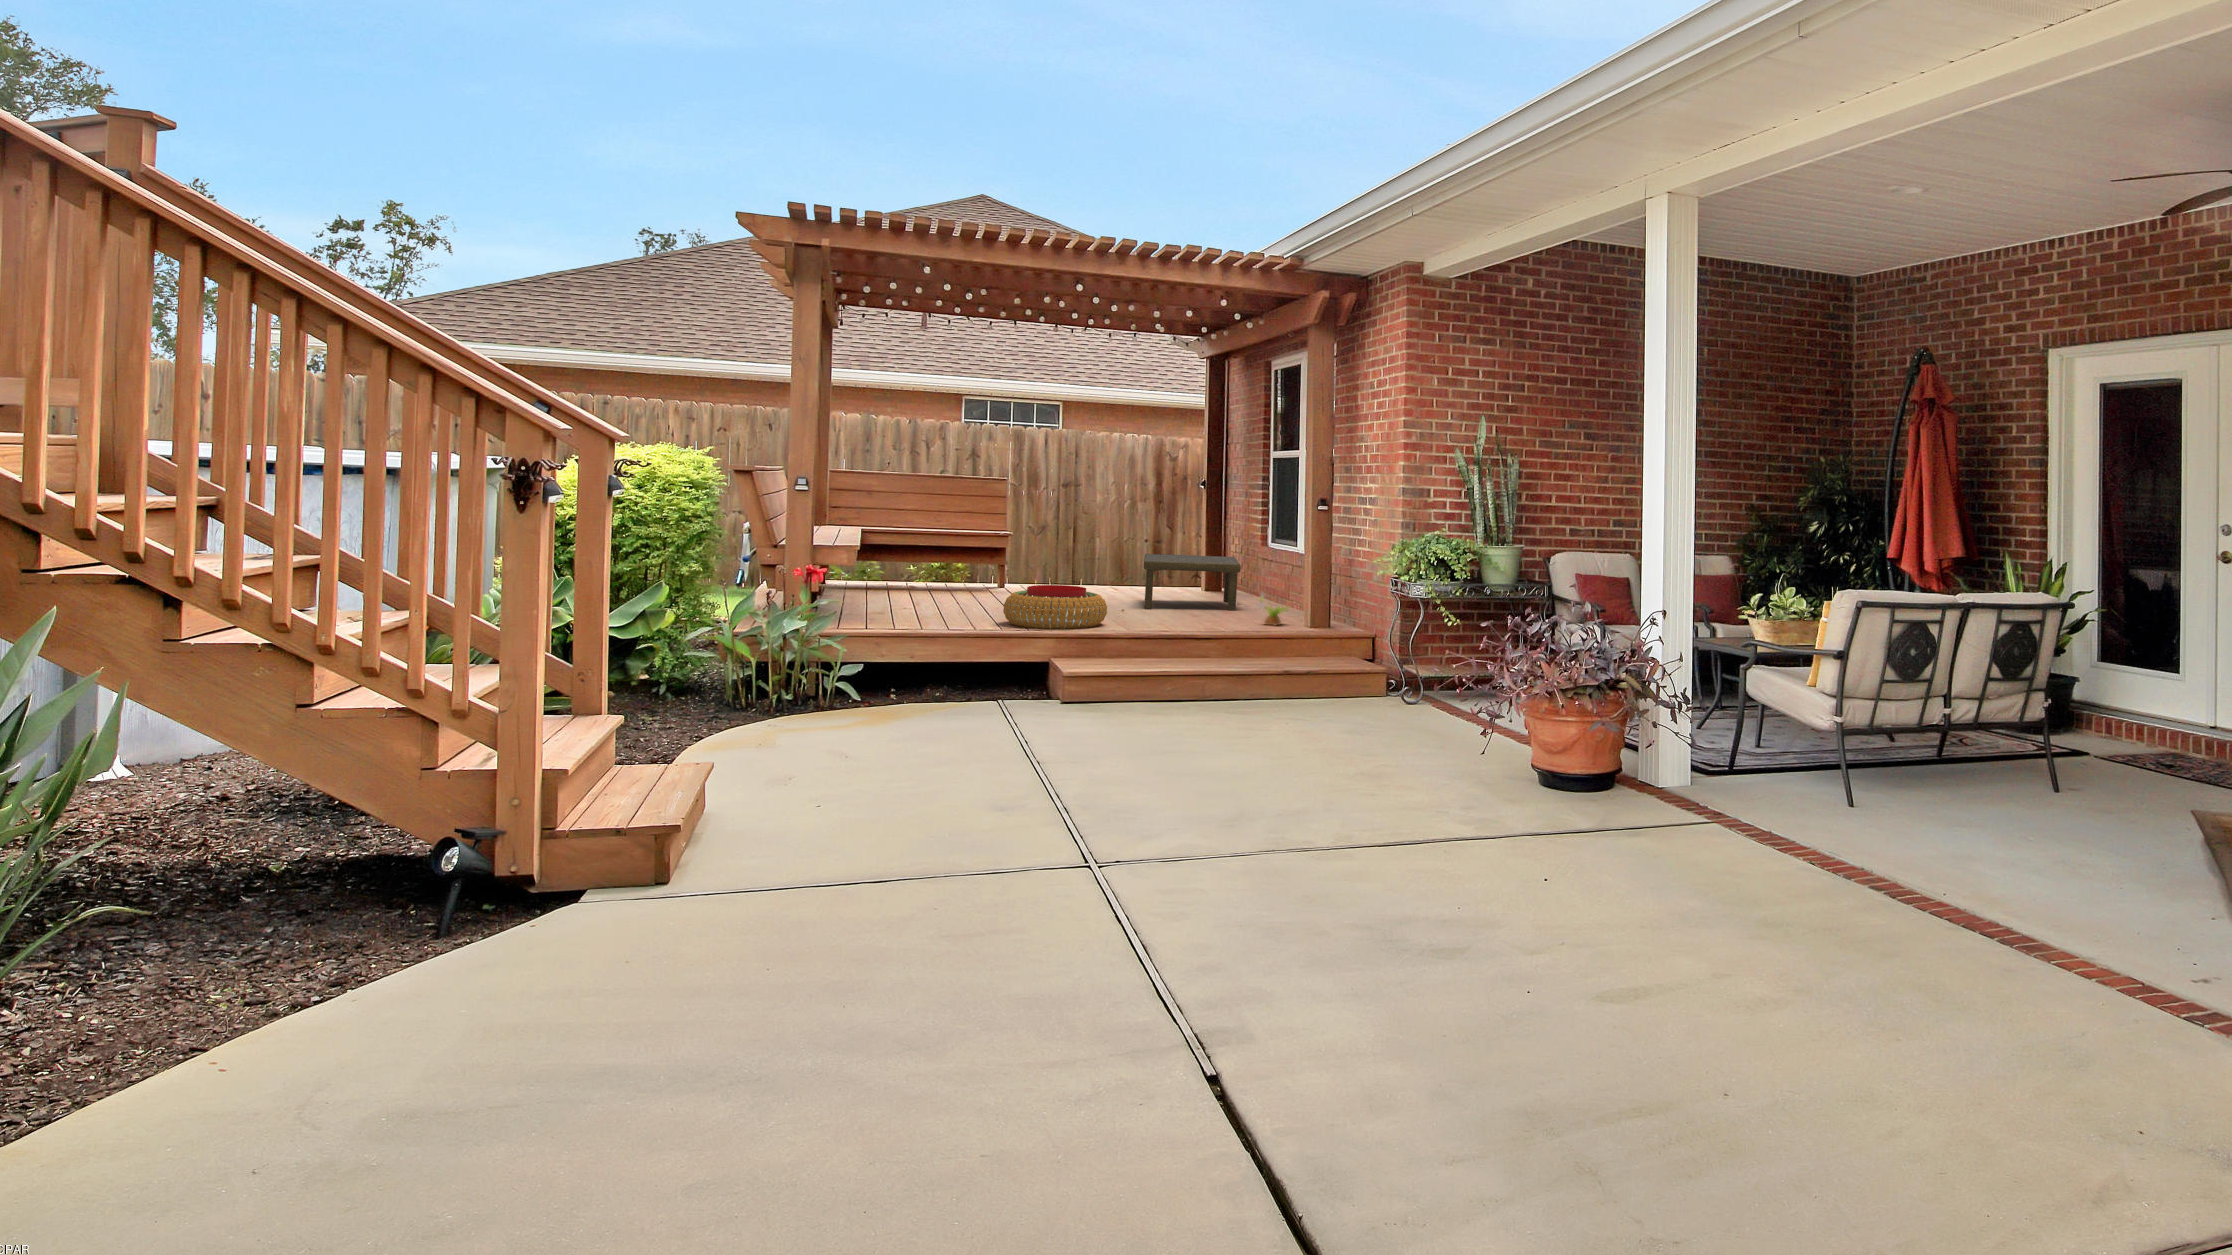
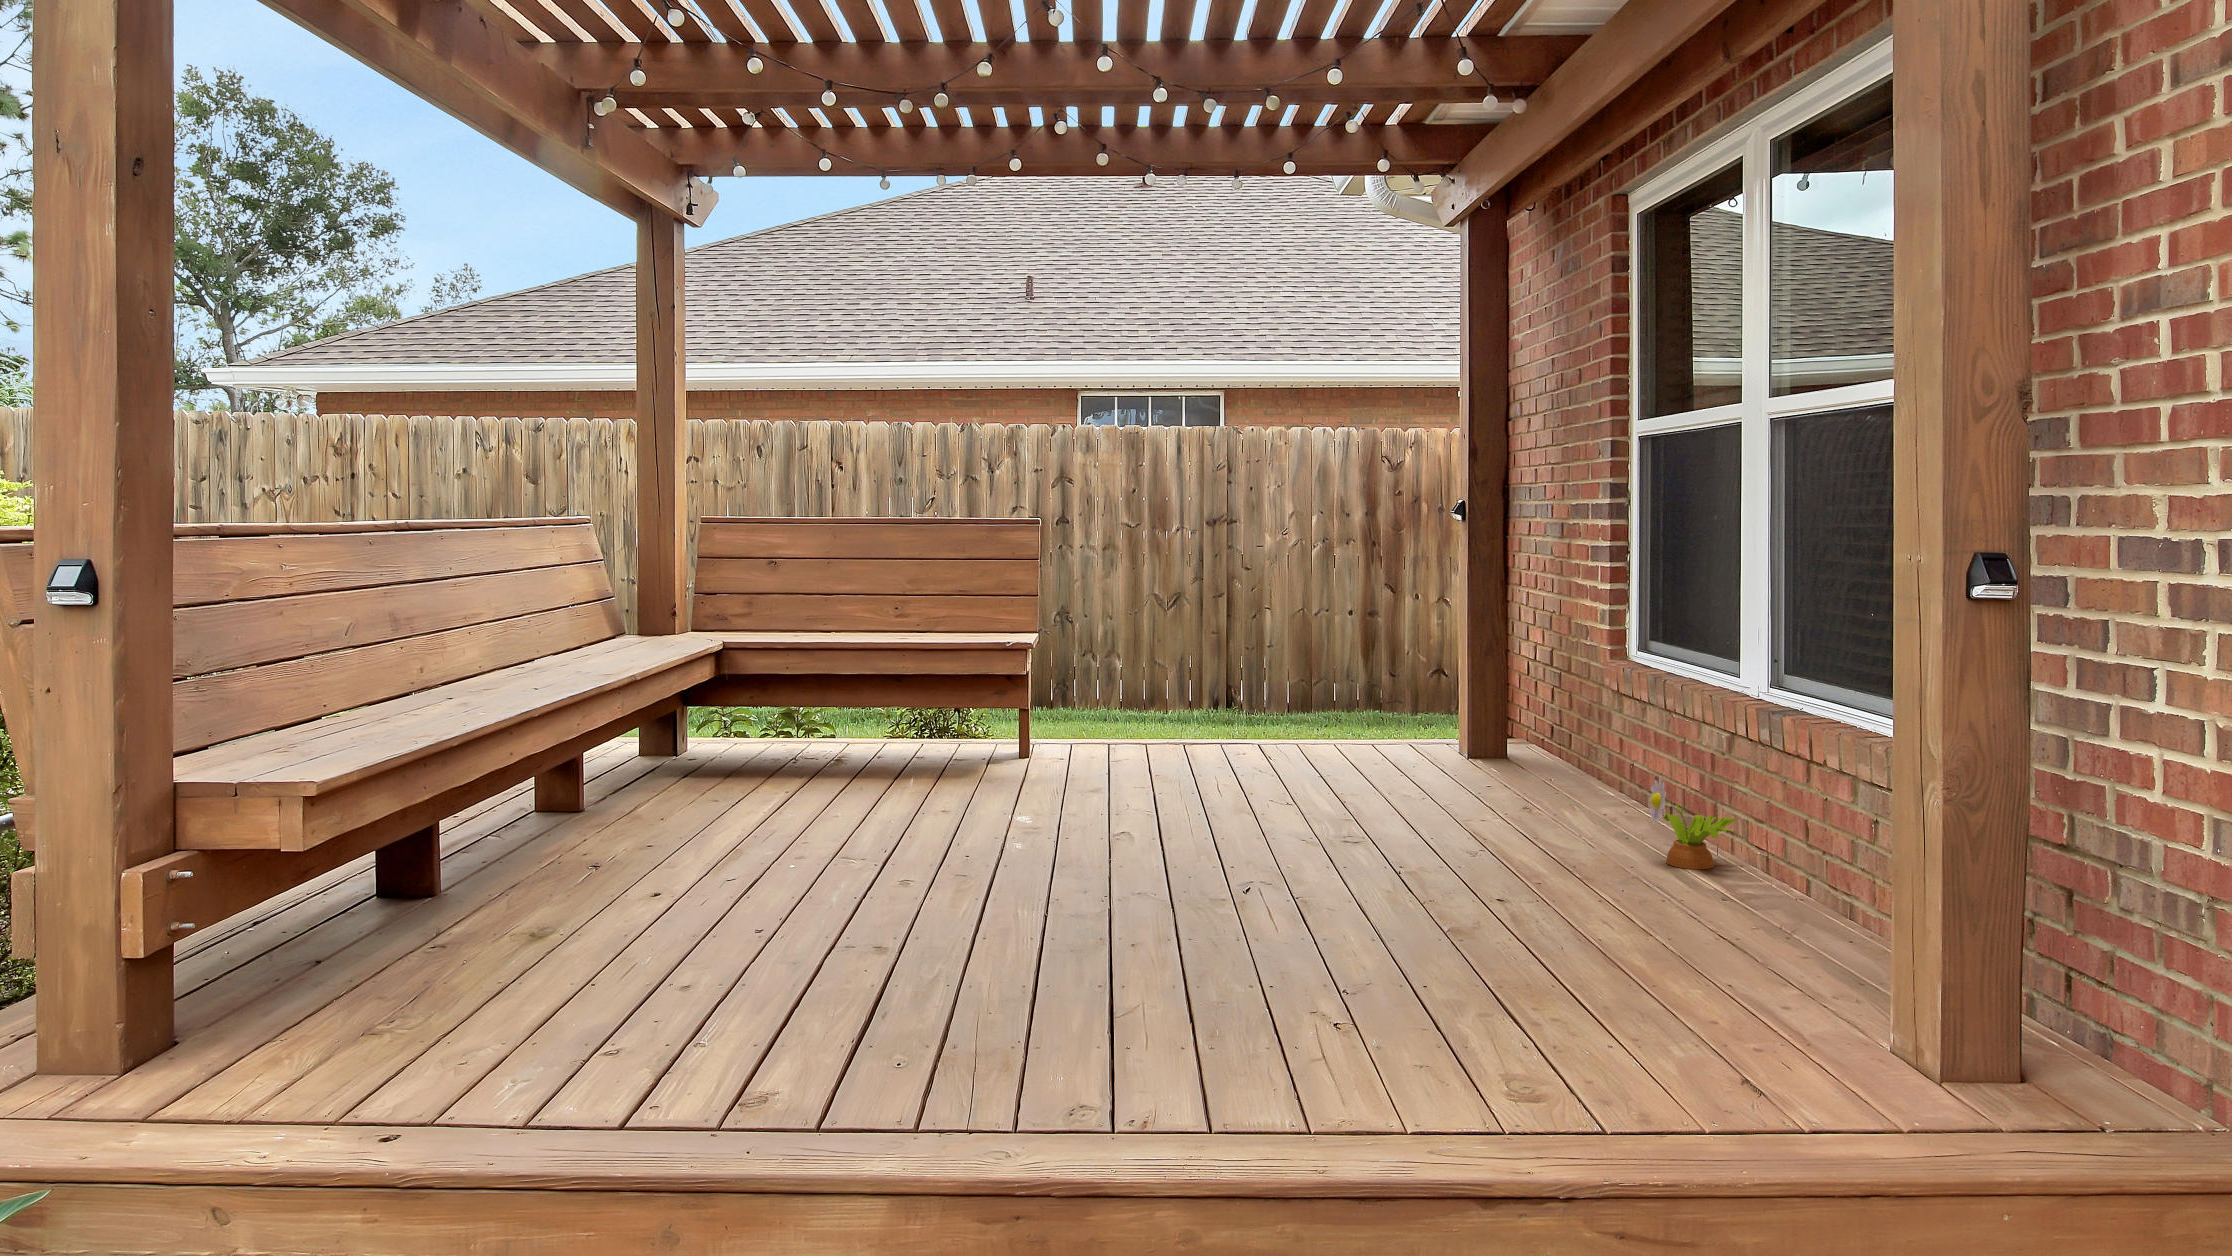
coffee table: present [1144,554,1241,611] -> none [1356,660,1571,795]
pouf: present [1003,585,1107,629] -> none [1037,765,1276,890]

